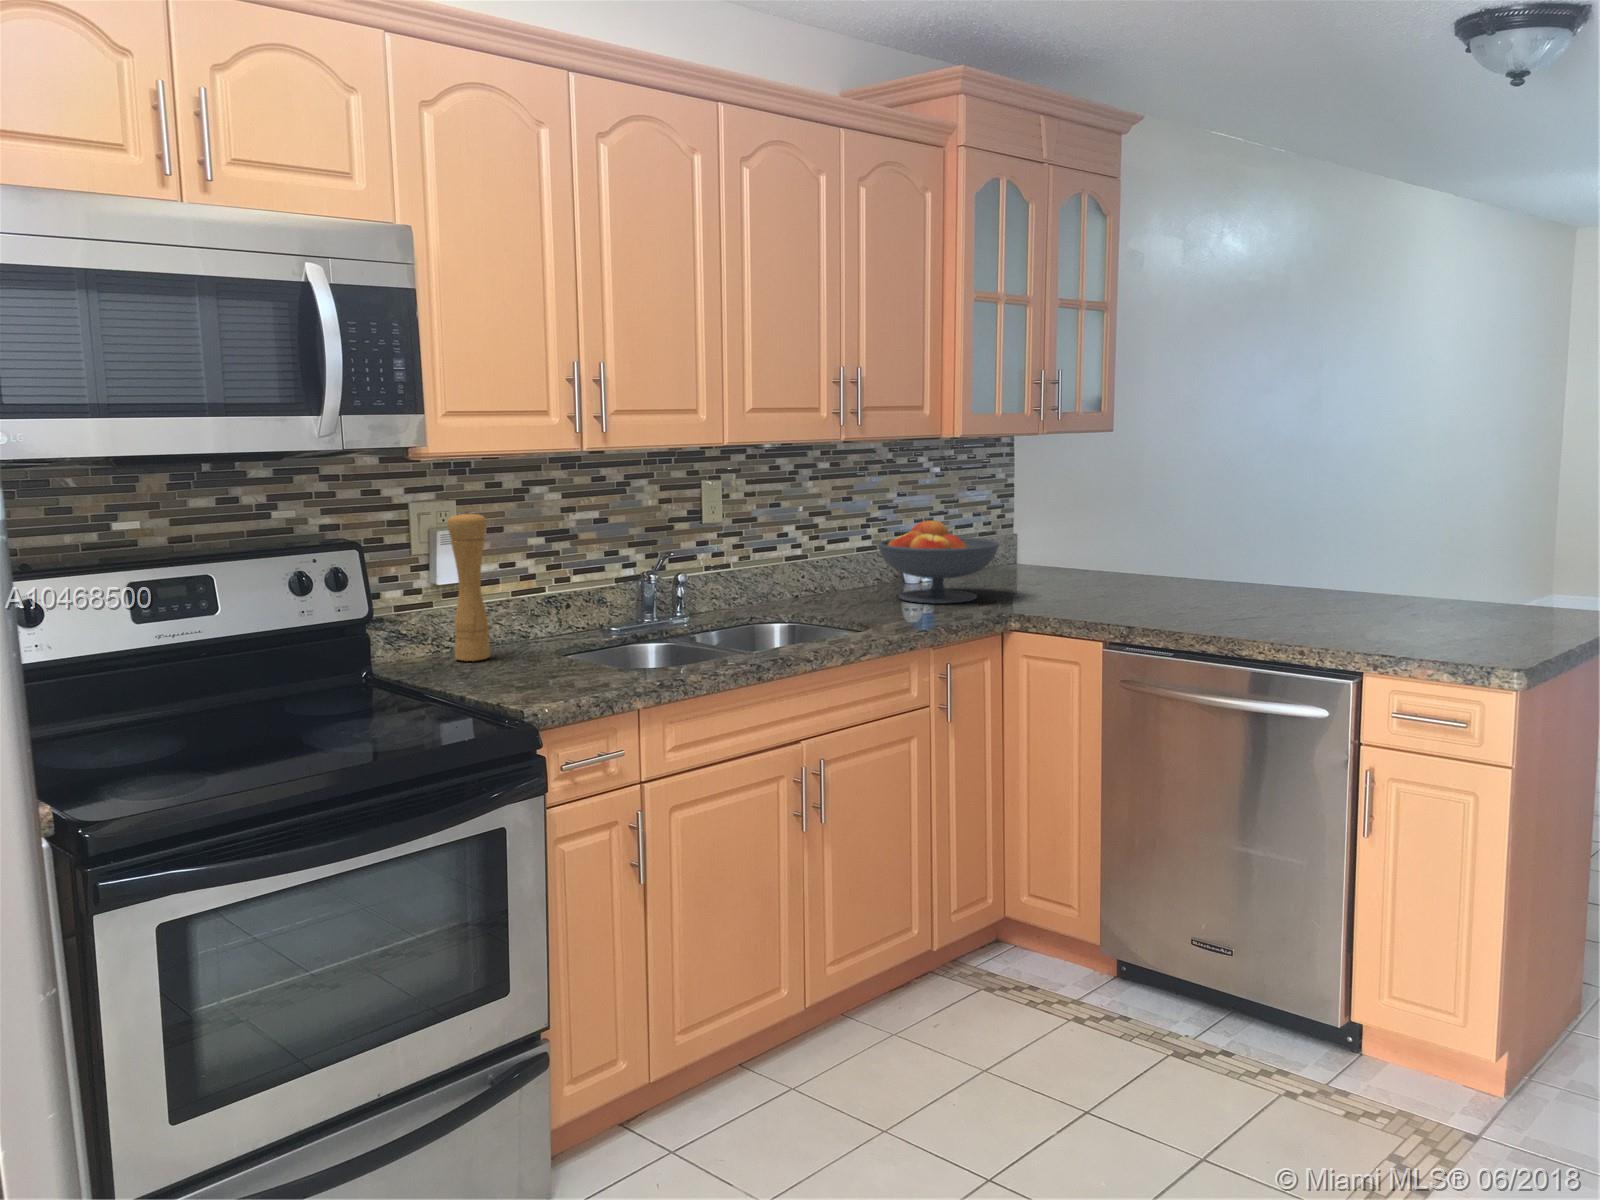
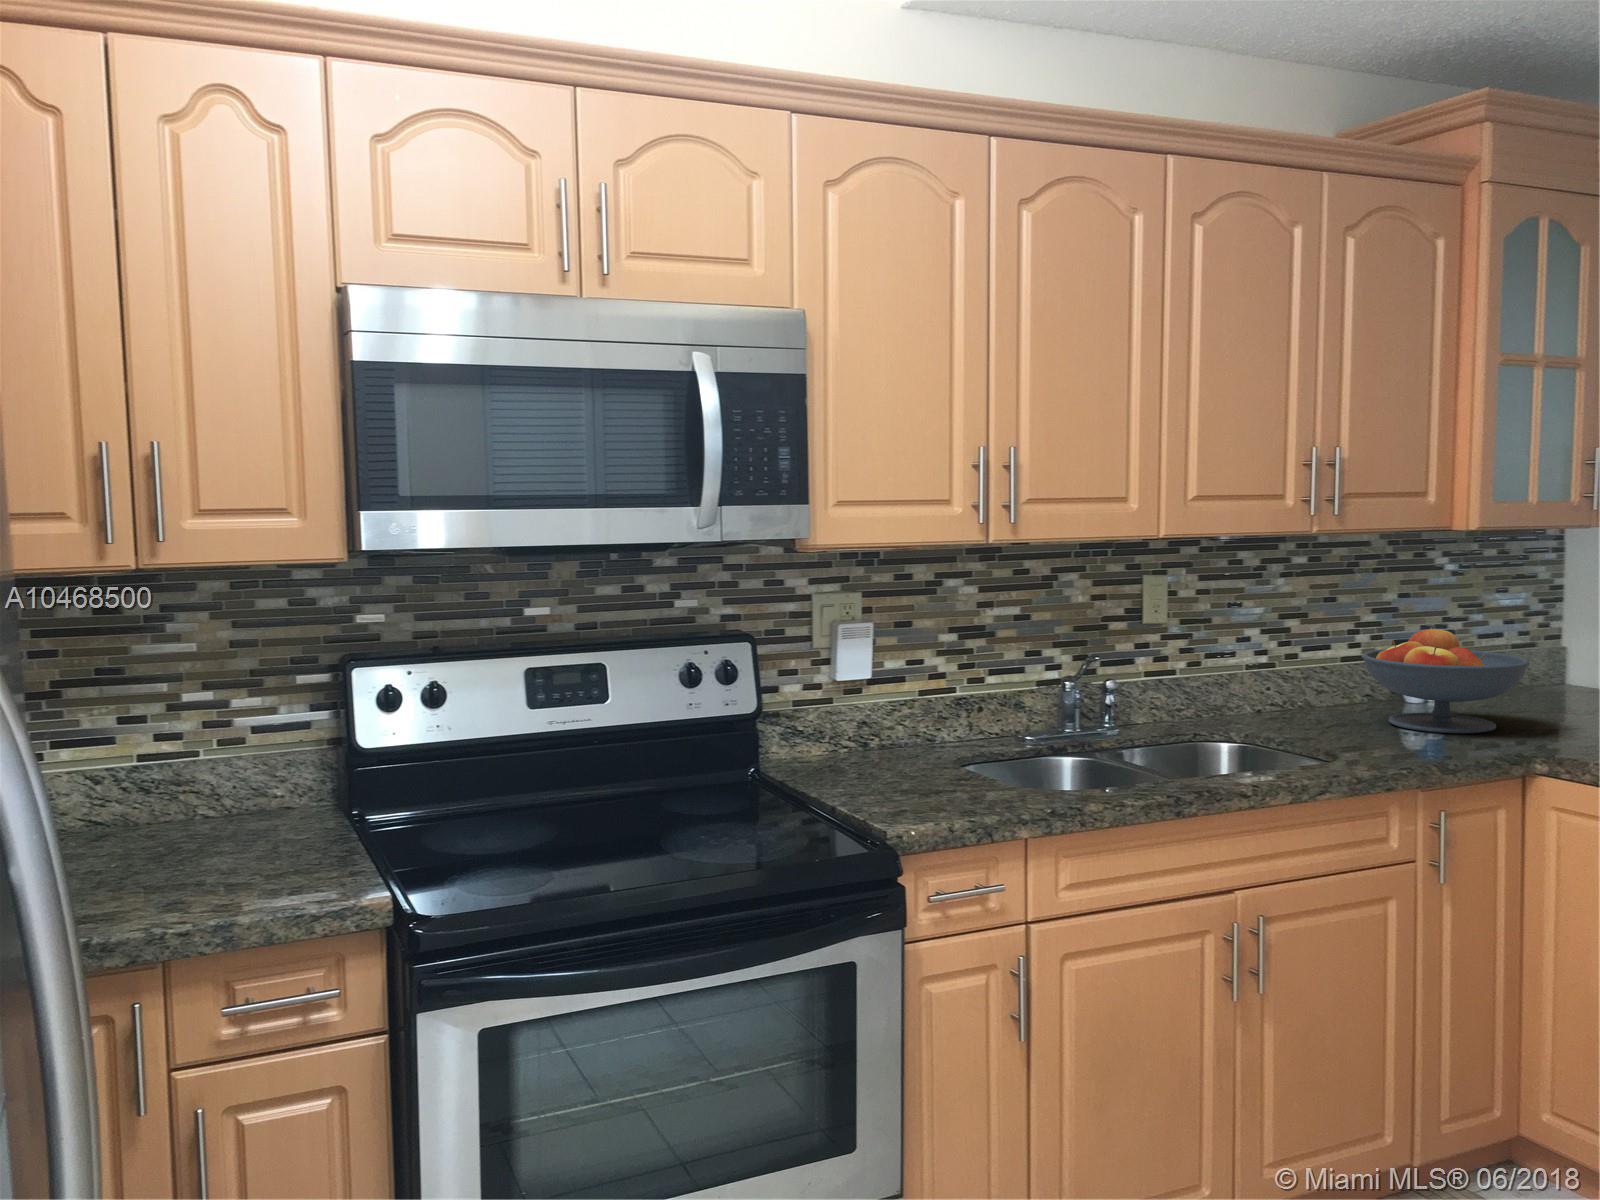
pepper mill: present [447,511,491,661] -> none [845,605,886,764]

